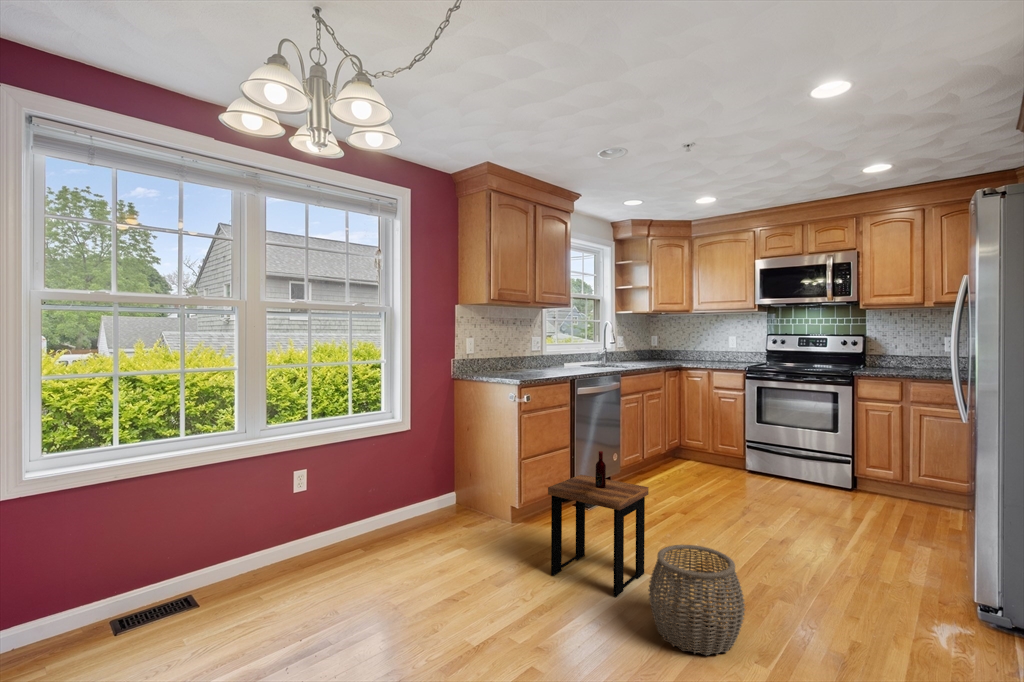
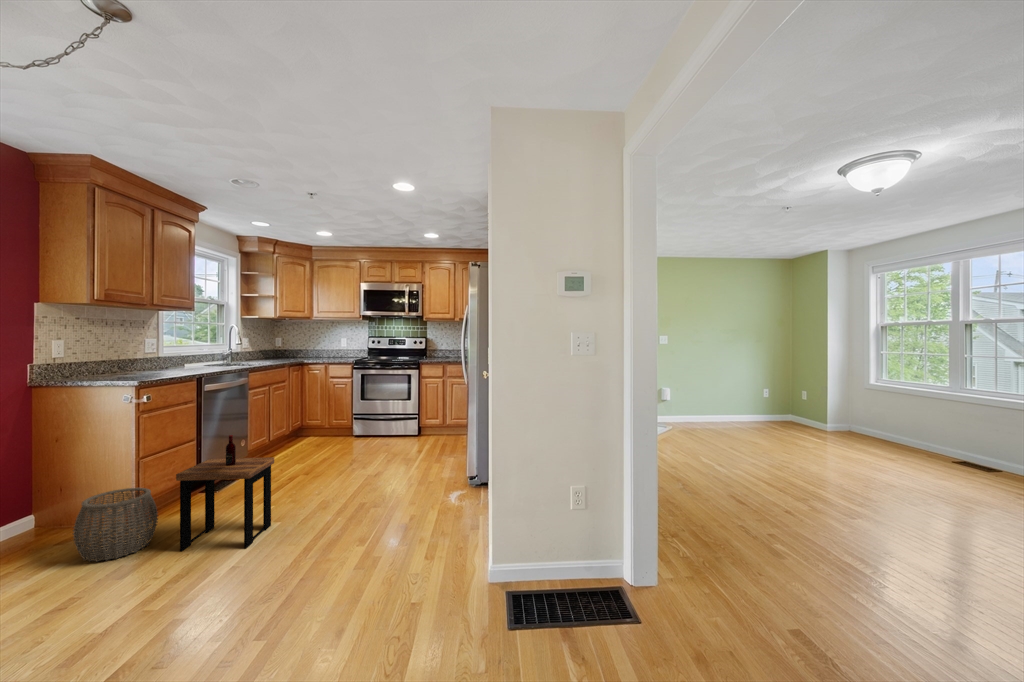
woven basket: present [649,545,745,655] -> present [73,488,158,561]

